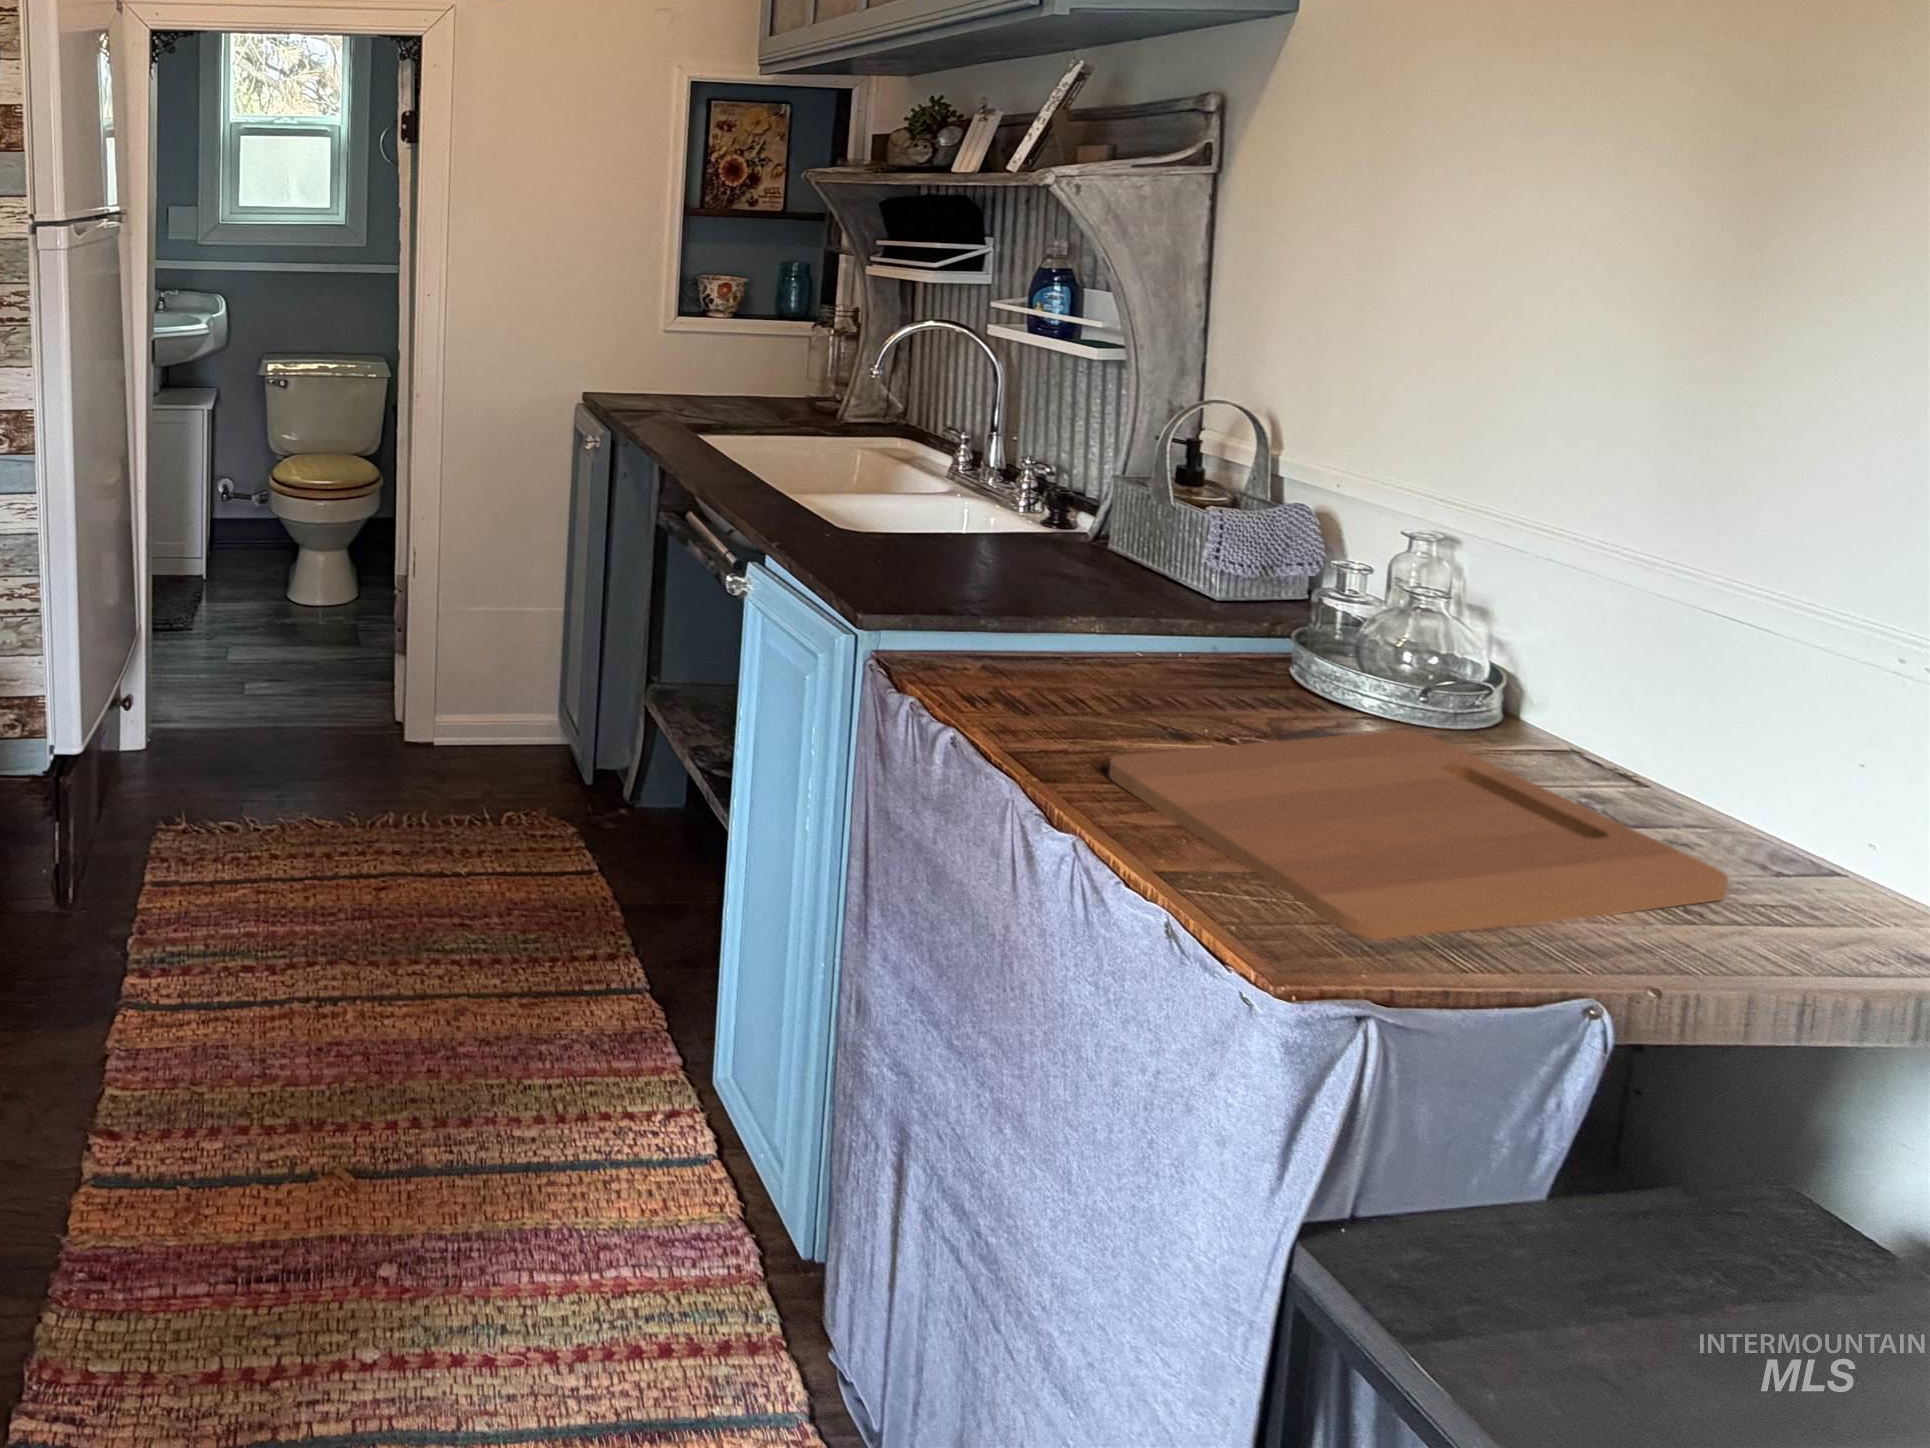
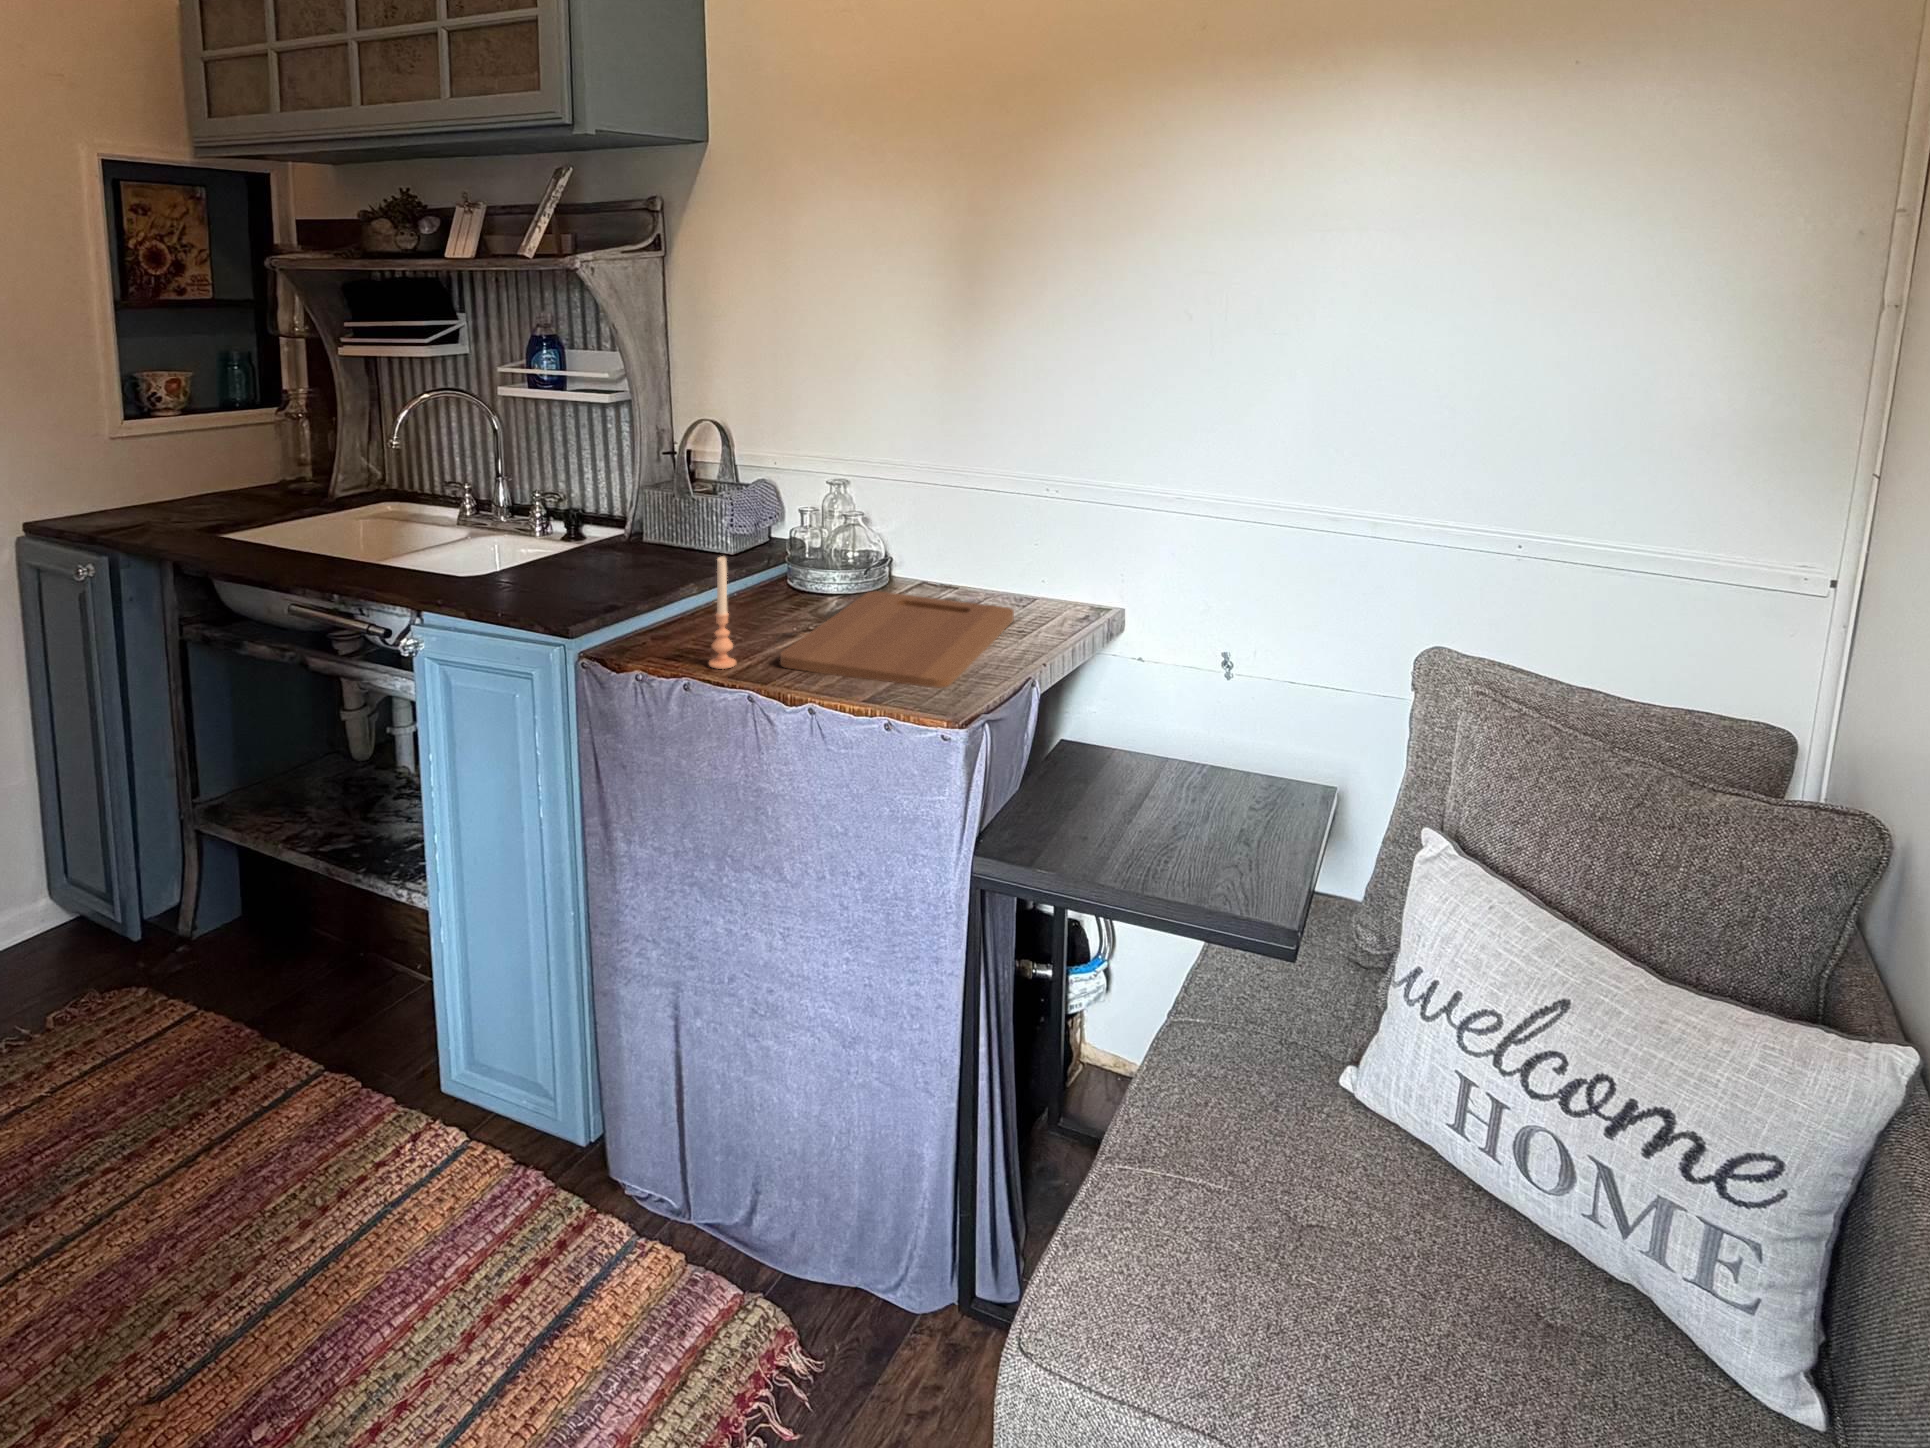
candle: none [1004,585,1048,746] -> present [709,557,736,669]

